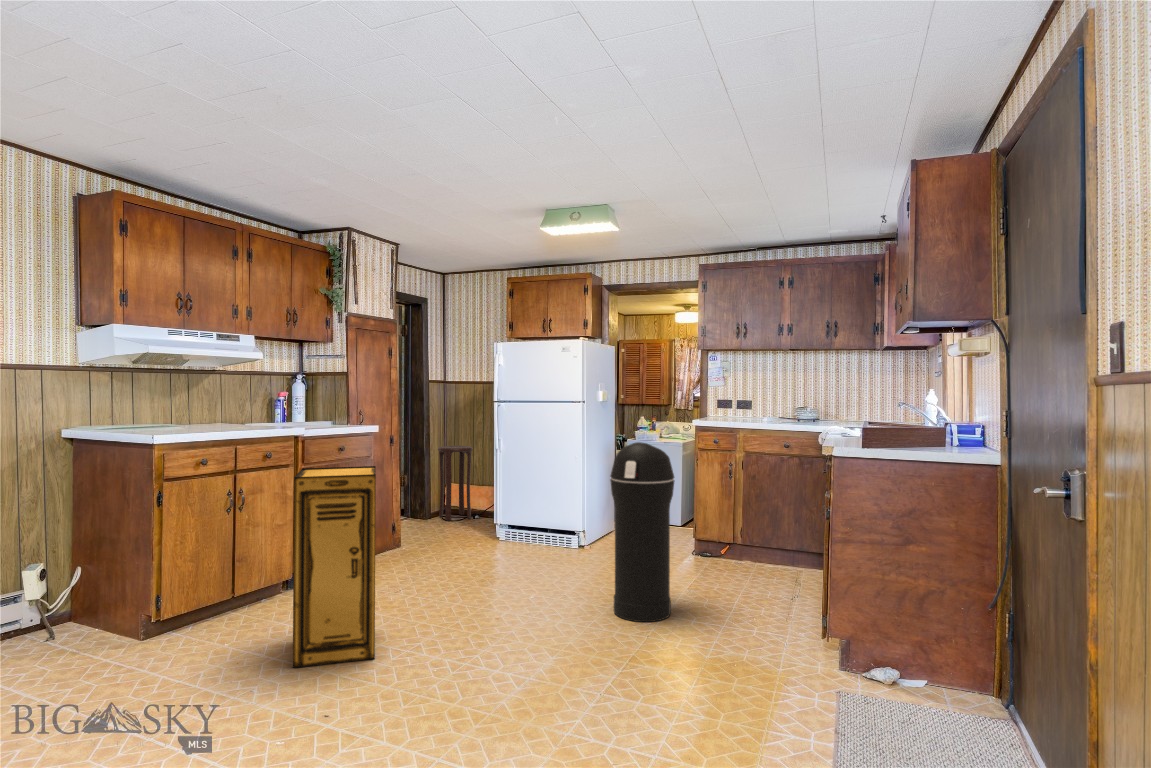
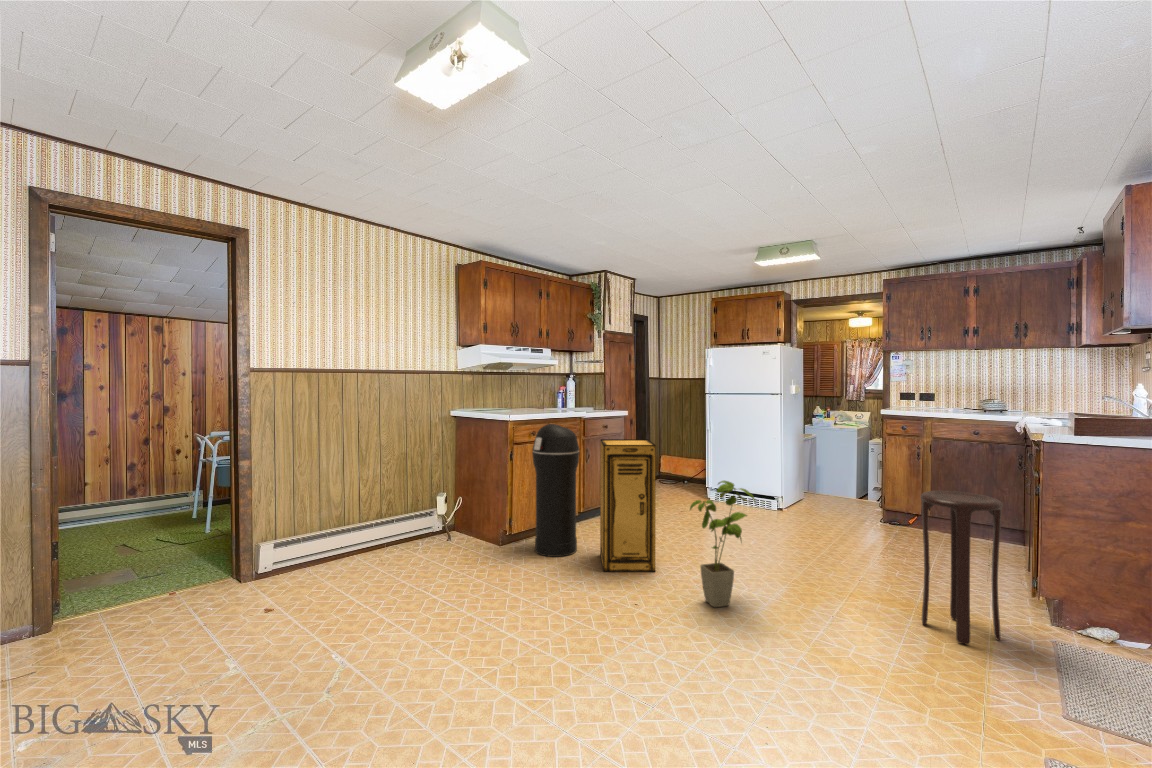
trash can: present [610,442,675,622] -> present [532,424,580,557]
stool: present [438,446,473,521] -> present [921,491,1003,645]
house plant: none [406,523,495,708] -> present [690,481,755,607]

